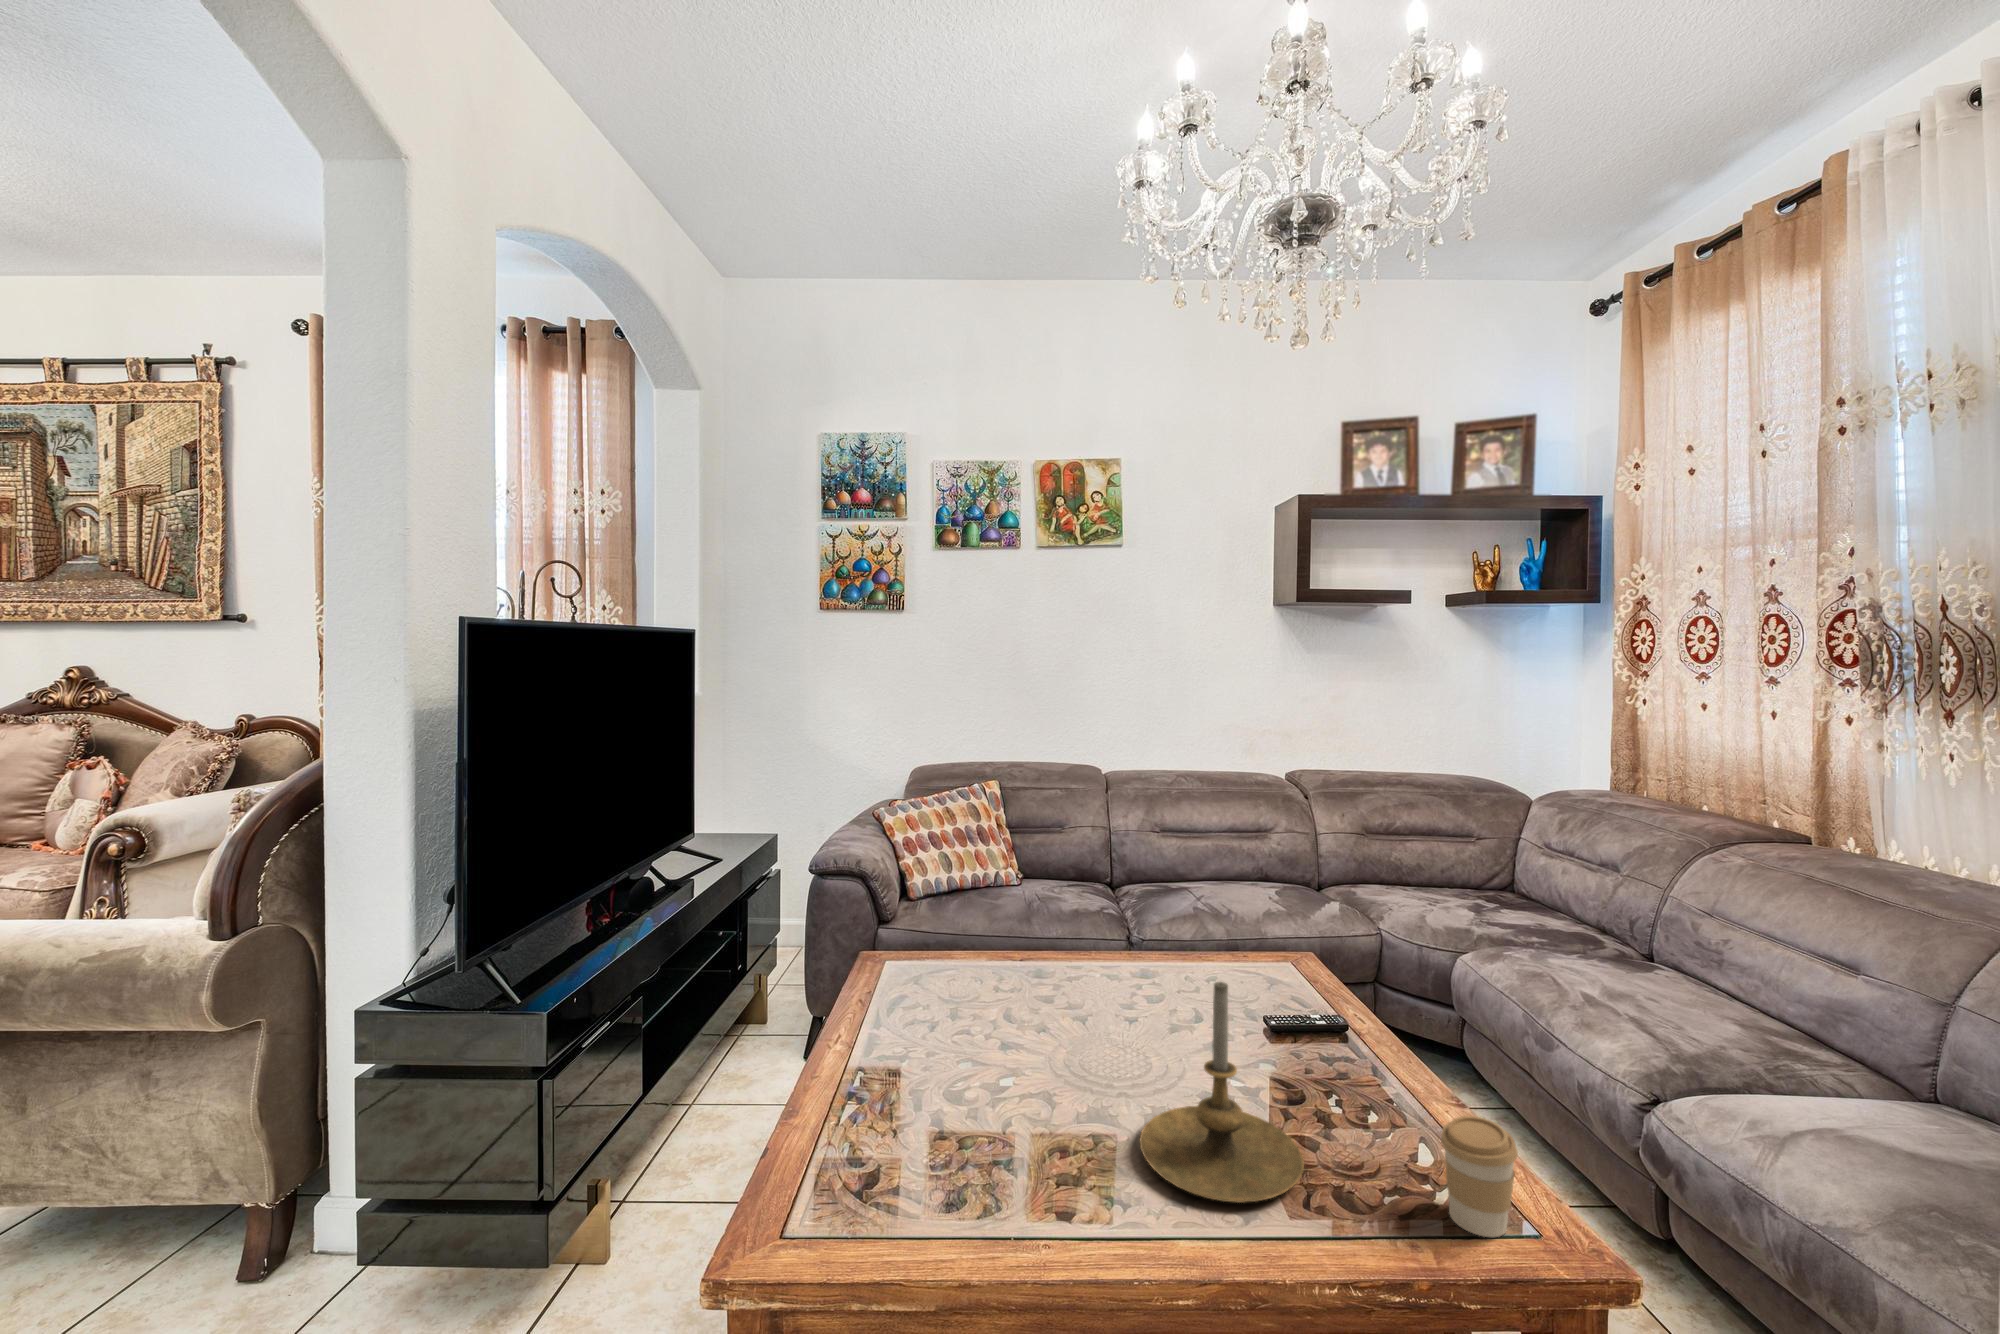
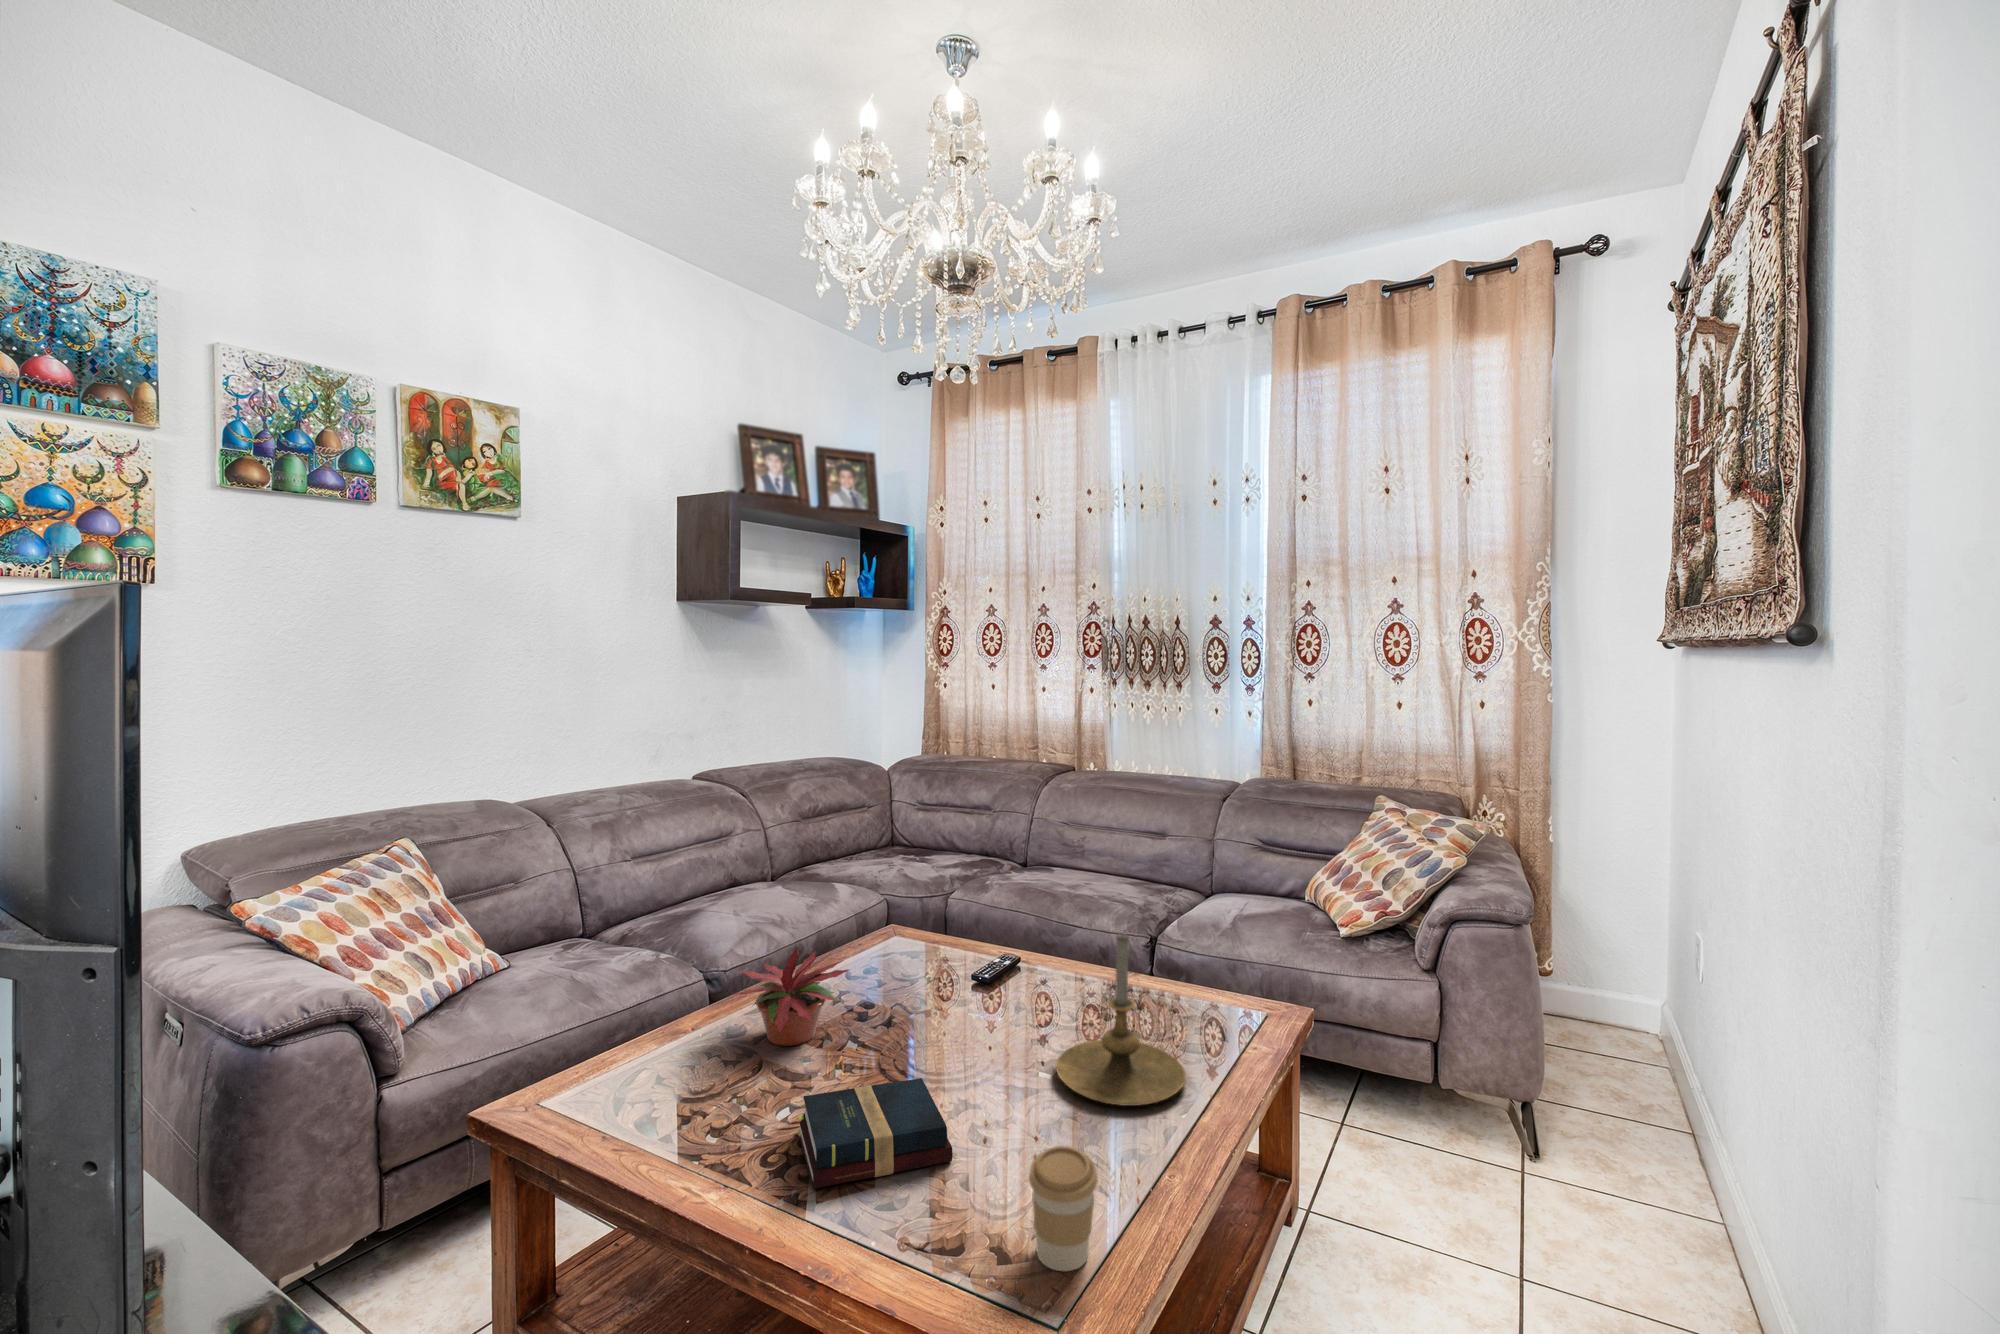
potted plant: none [1017,907,1117,998] -> present [733,947,849,1046]
hardback book: none [881,1013,1031,1114] -> present [798,1078,953,1189]
coffee cup: present [1441,1116,1518,1237] -> present [1029,1146,1098,1271]

